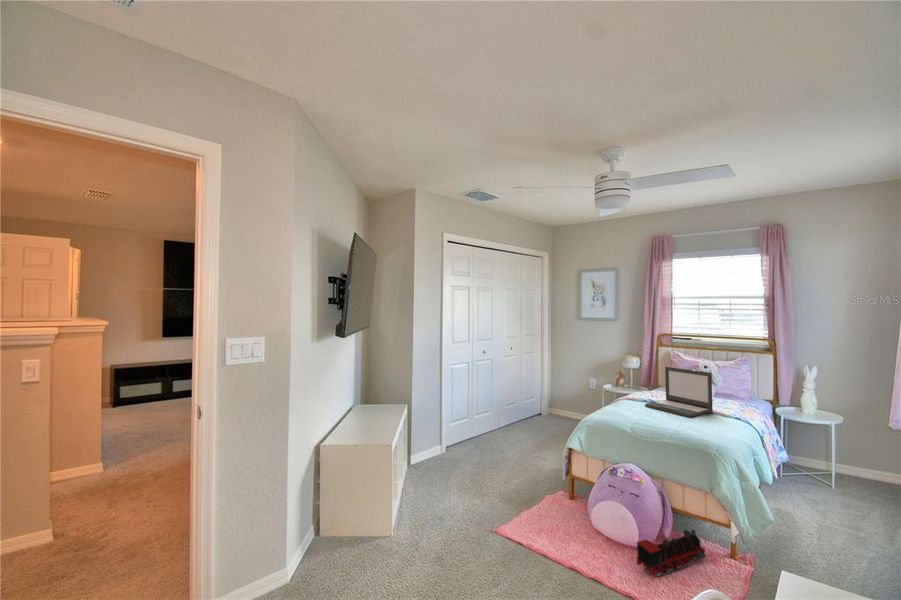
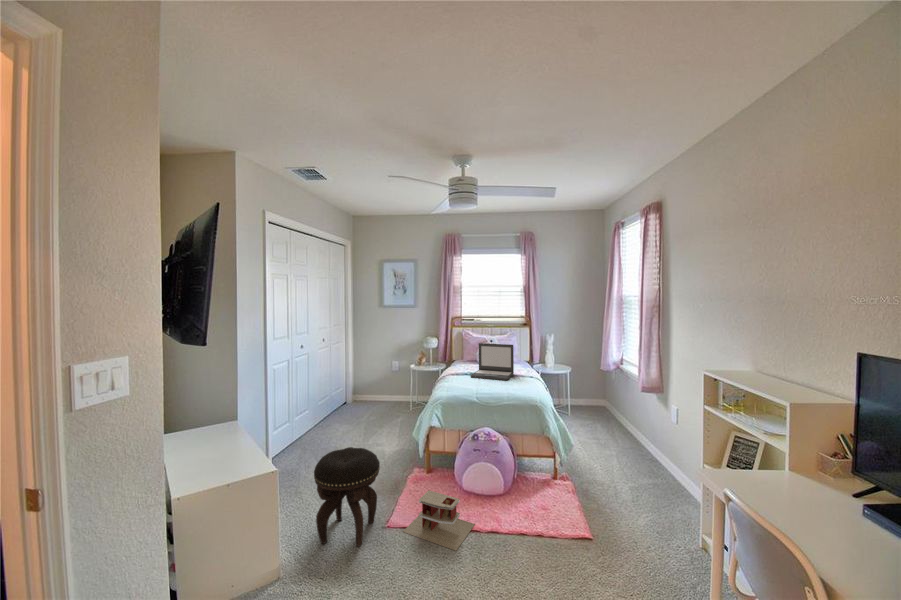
footstool: none [437,445,494,535] -> present [314,447,380,546]
toy house: none [508,510,582,577] -> present [403,490,475,551]
toy train: present [636,530,706,577] -> none [510,464,542,510]

